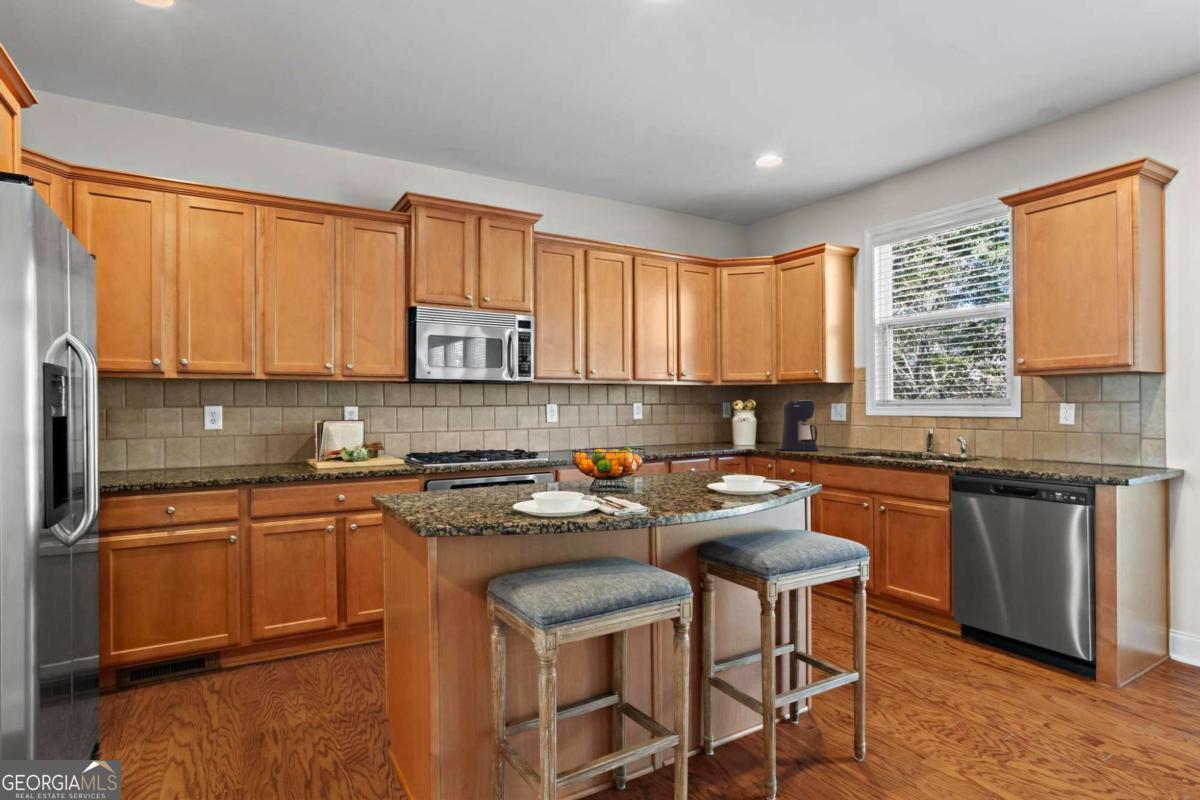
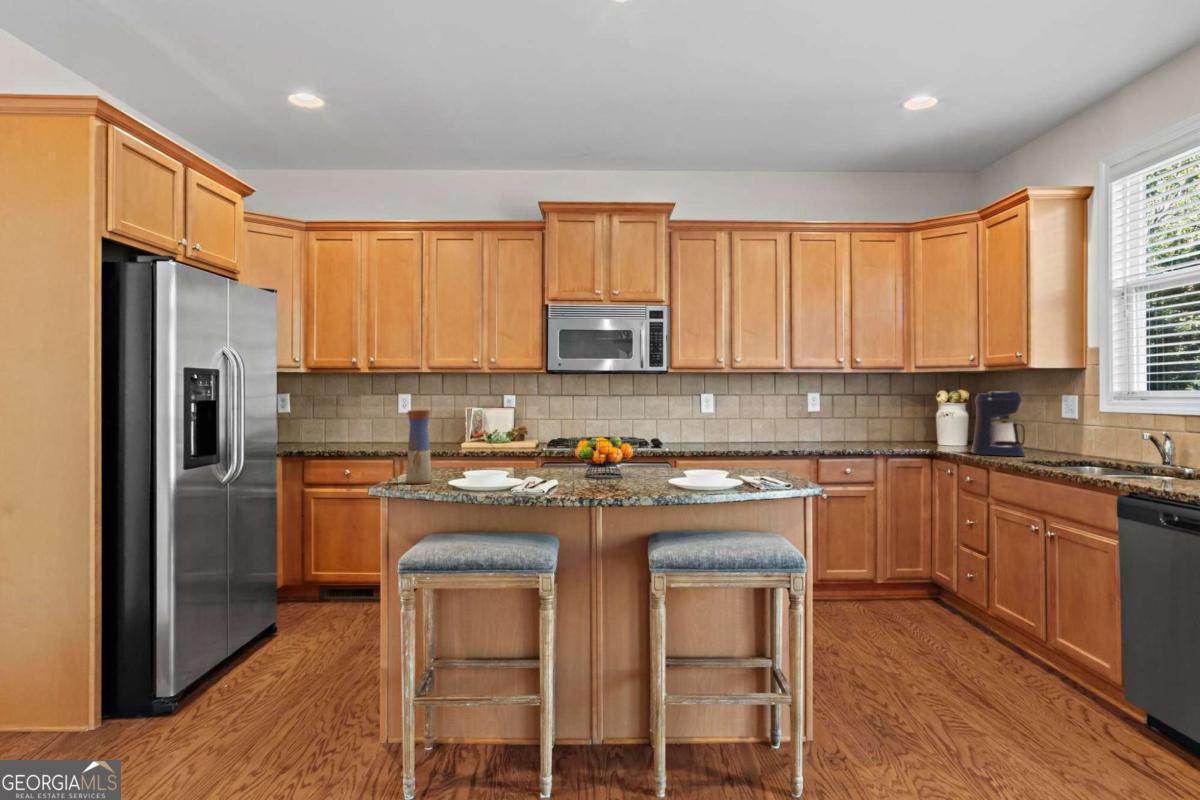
vase: none [457,425,489,515] -> present [406,410,432,484]

